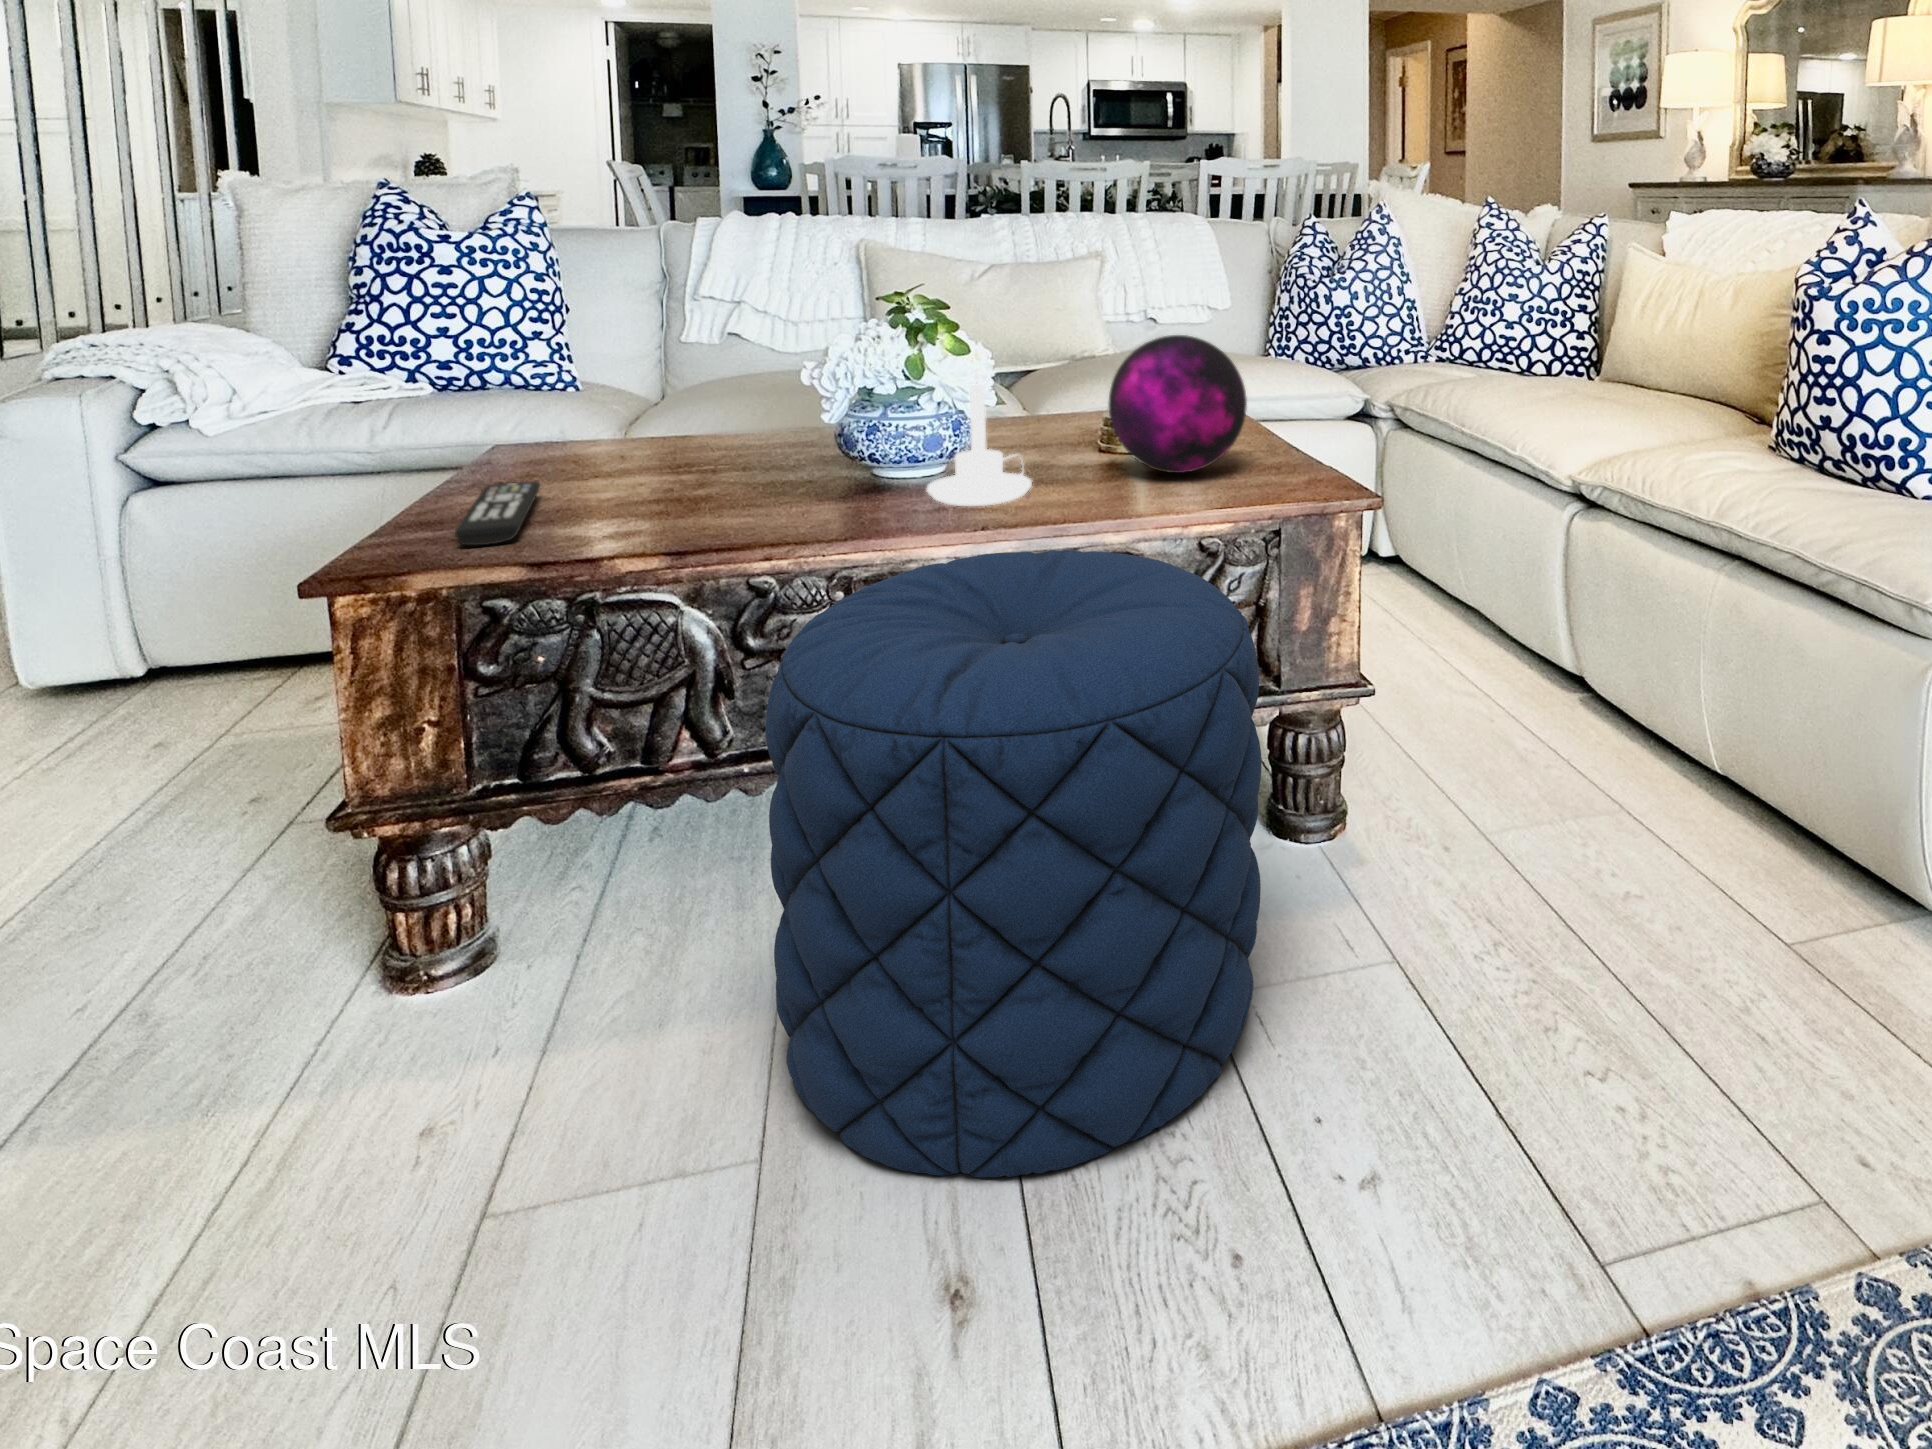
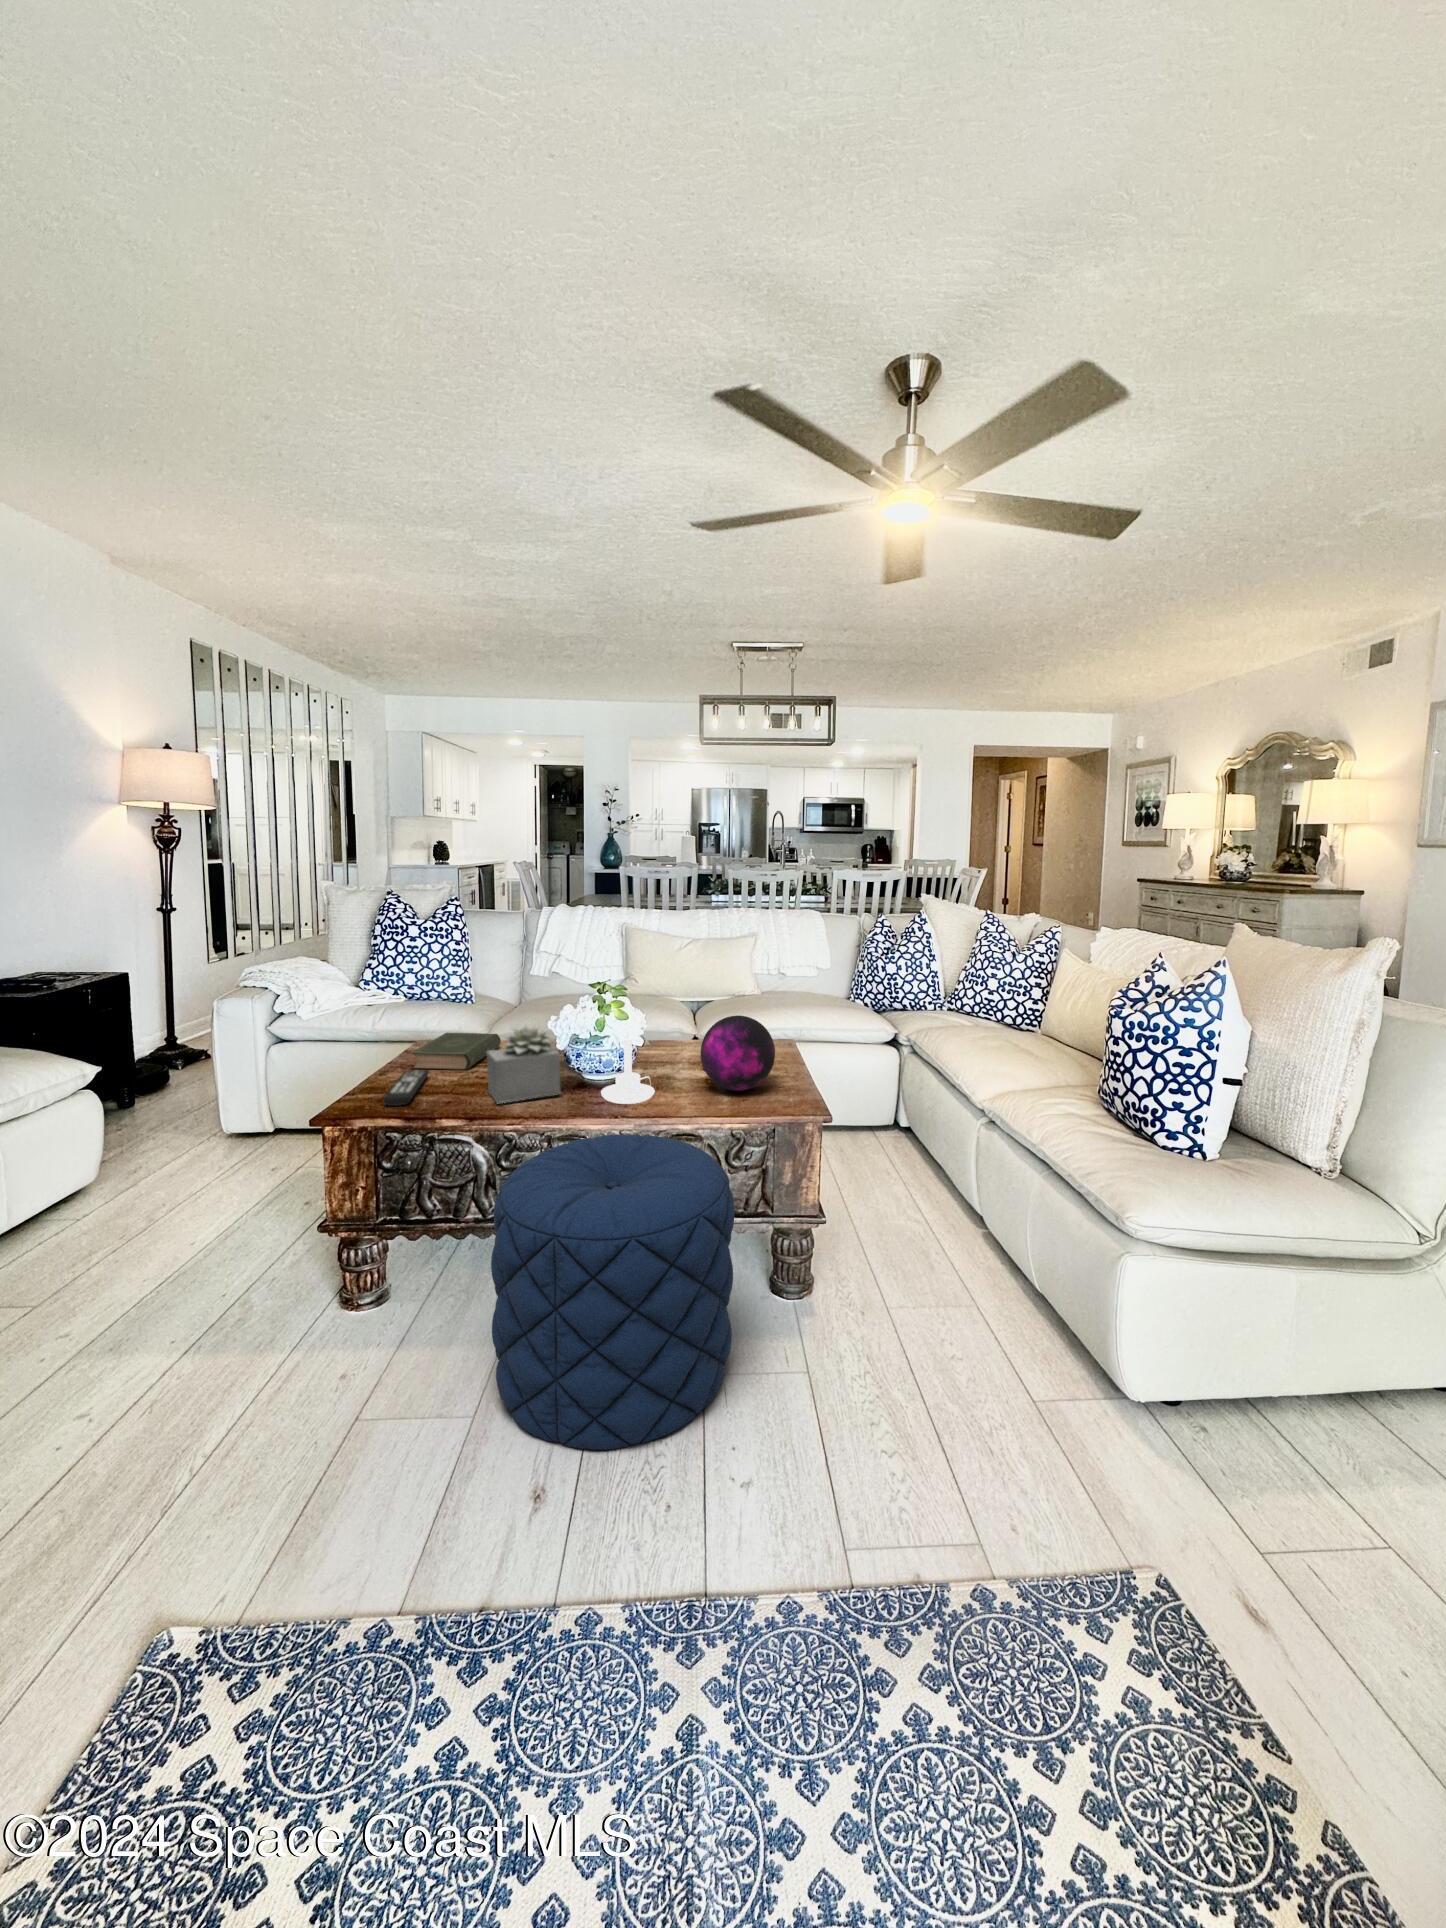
succulent plant: none [678,368,845,524] -> present [487,1025,560,1103]
book: none [491,418,675,486] -> present [411,1033,501,1070]

